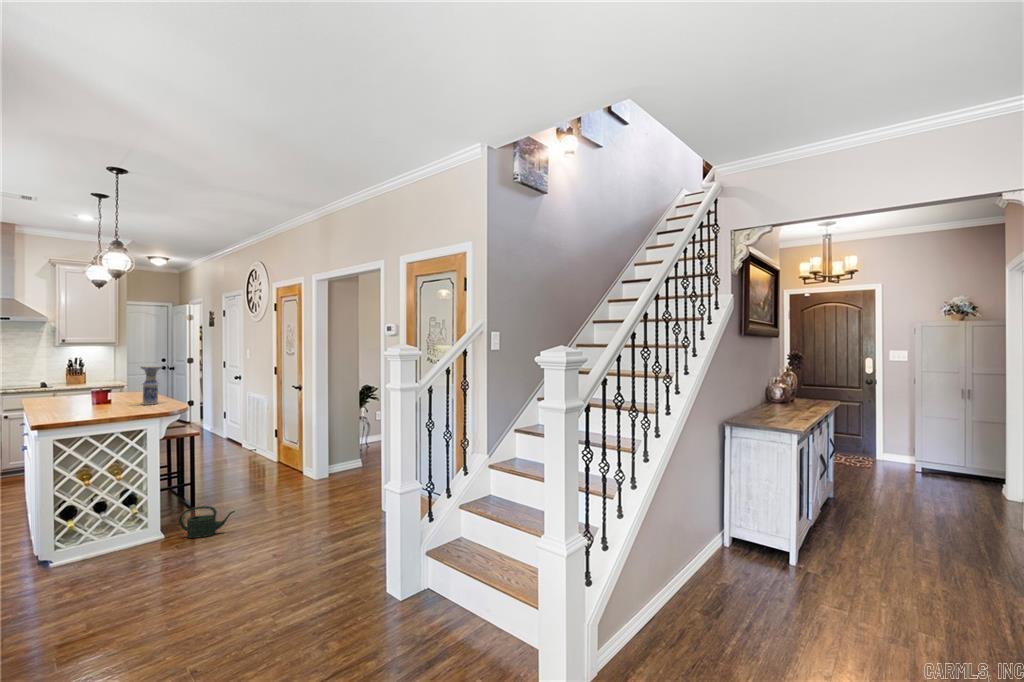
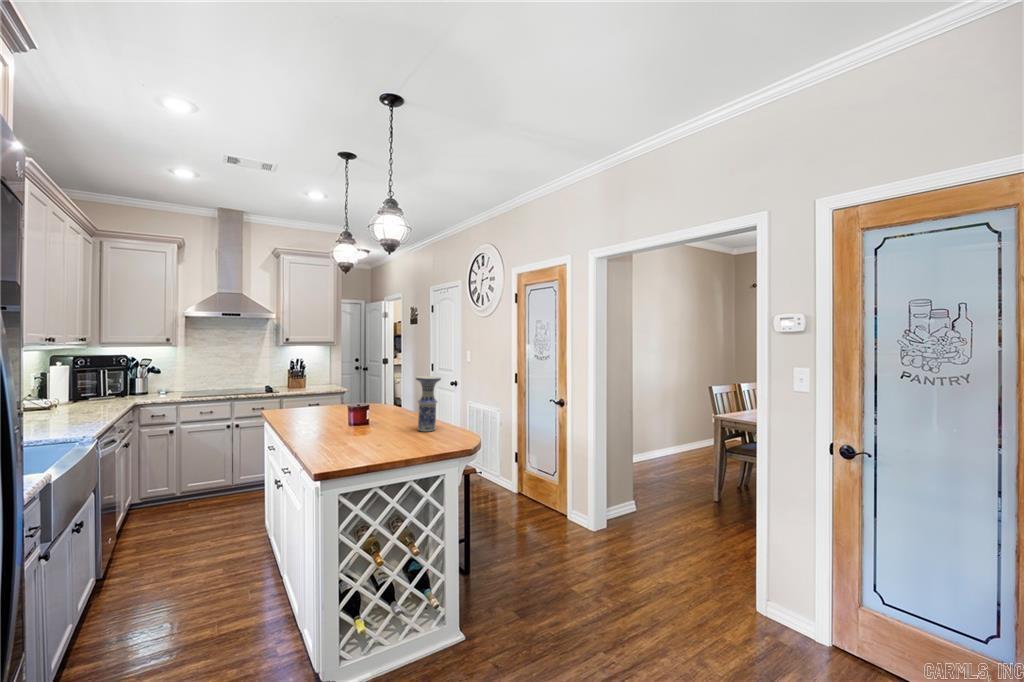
watering can: present [179,506,235,538] -> none [493,599,568,650]

